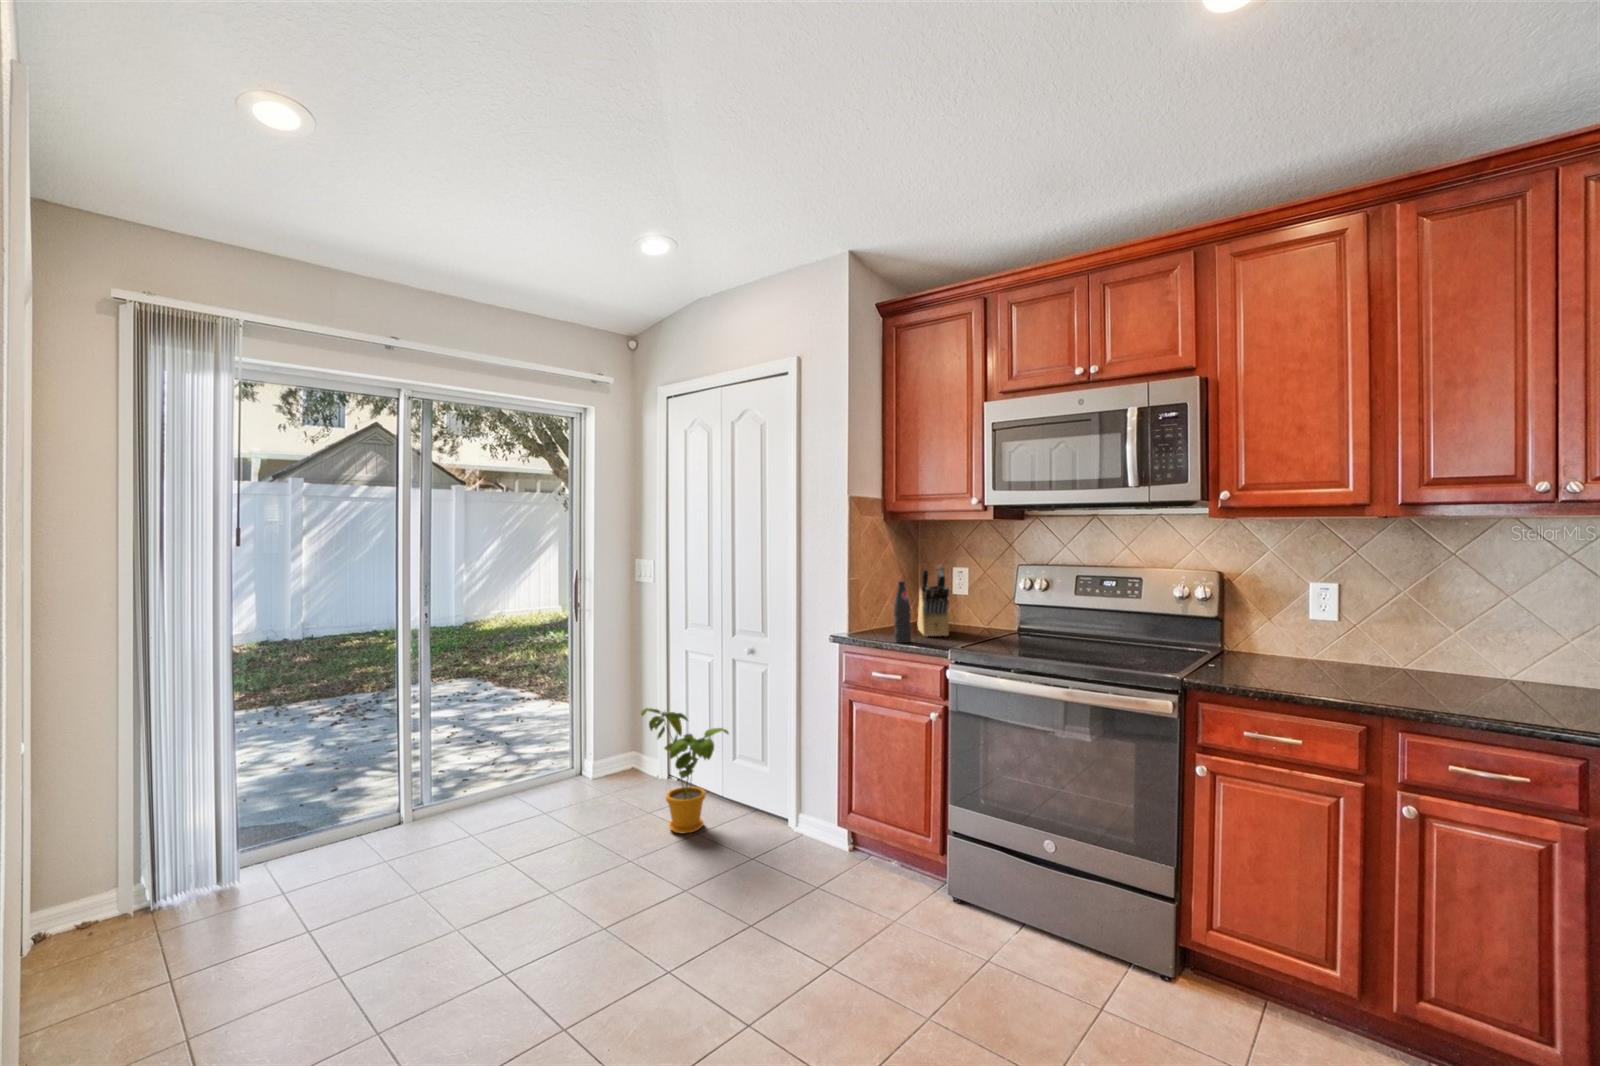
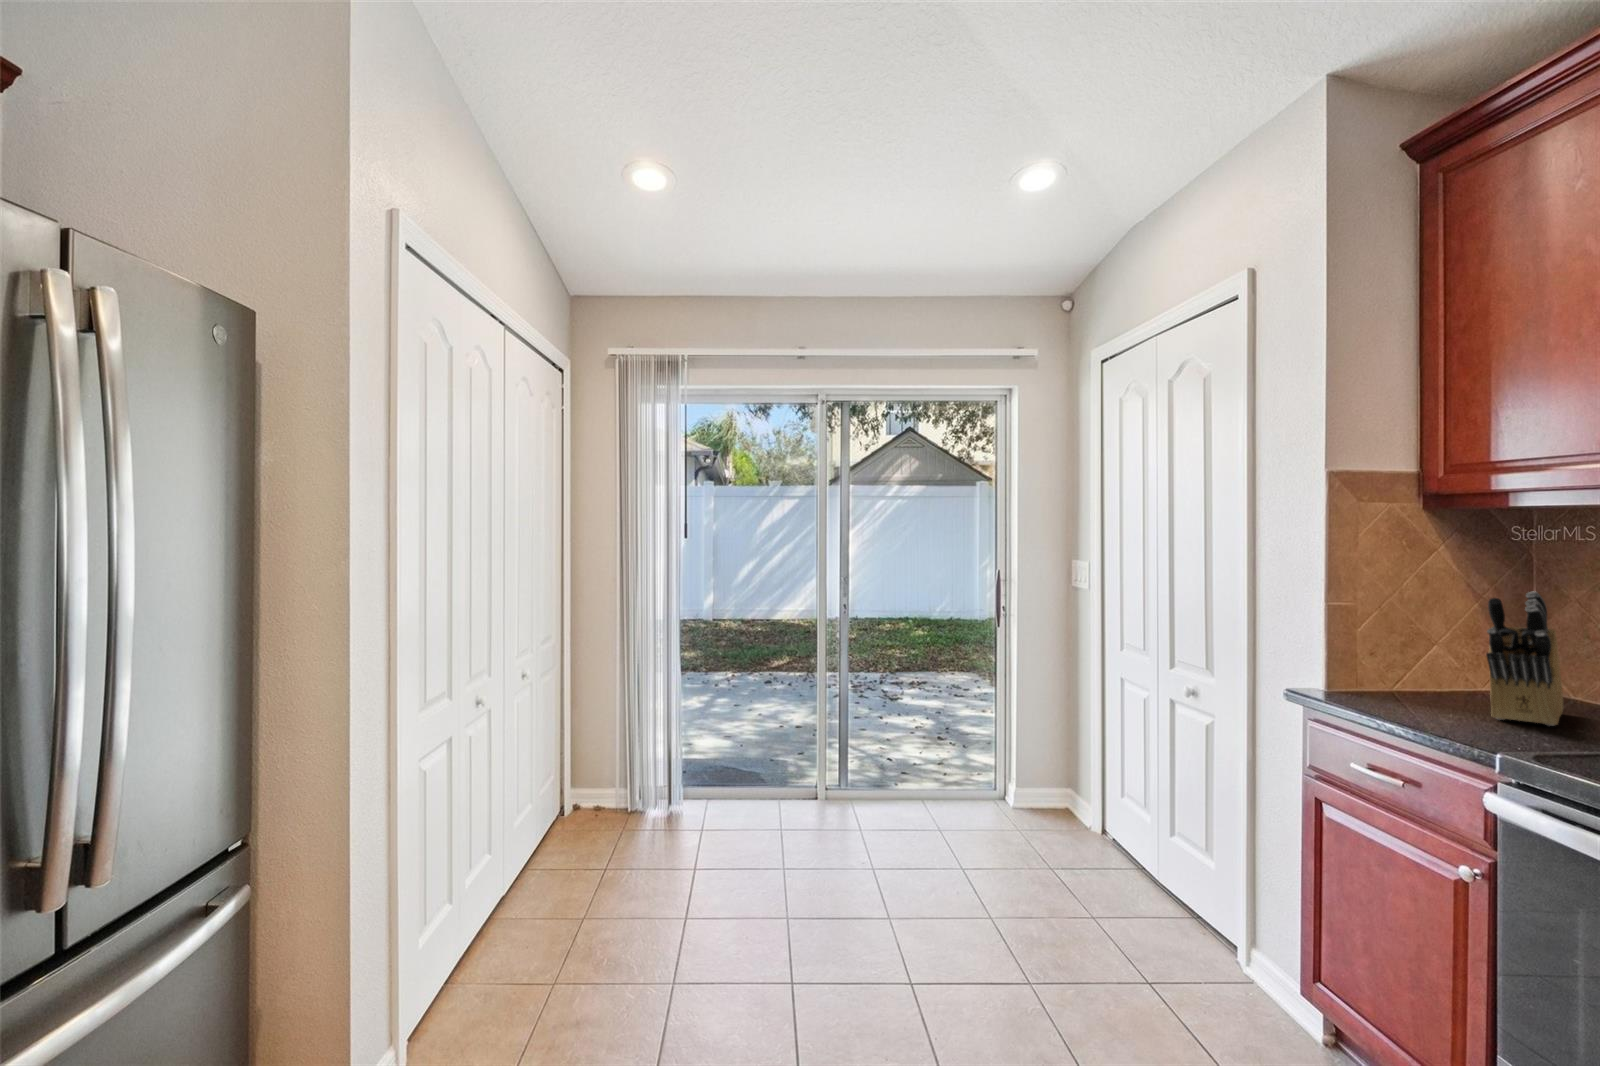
bottle: present [894,581,911,643] -> none [1404,614,1444,723]
house plant: present [641,708,728,834] -> none [1033,741,1160,913]

